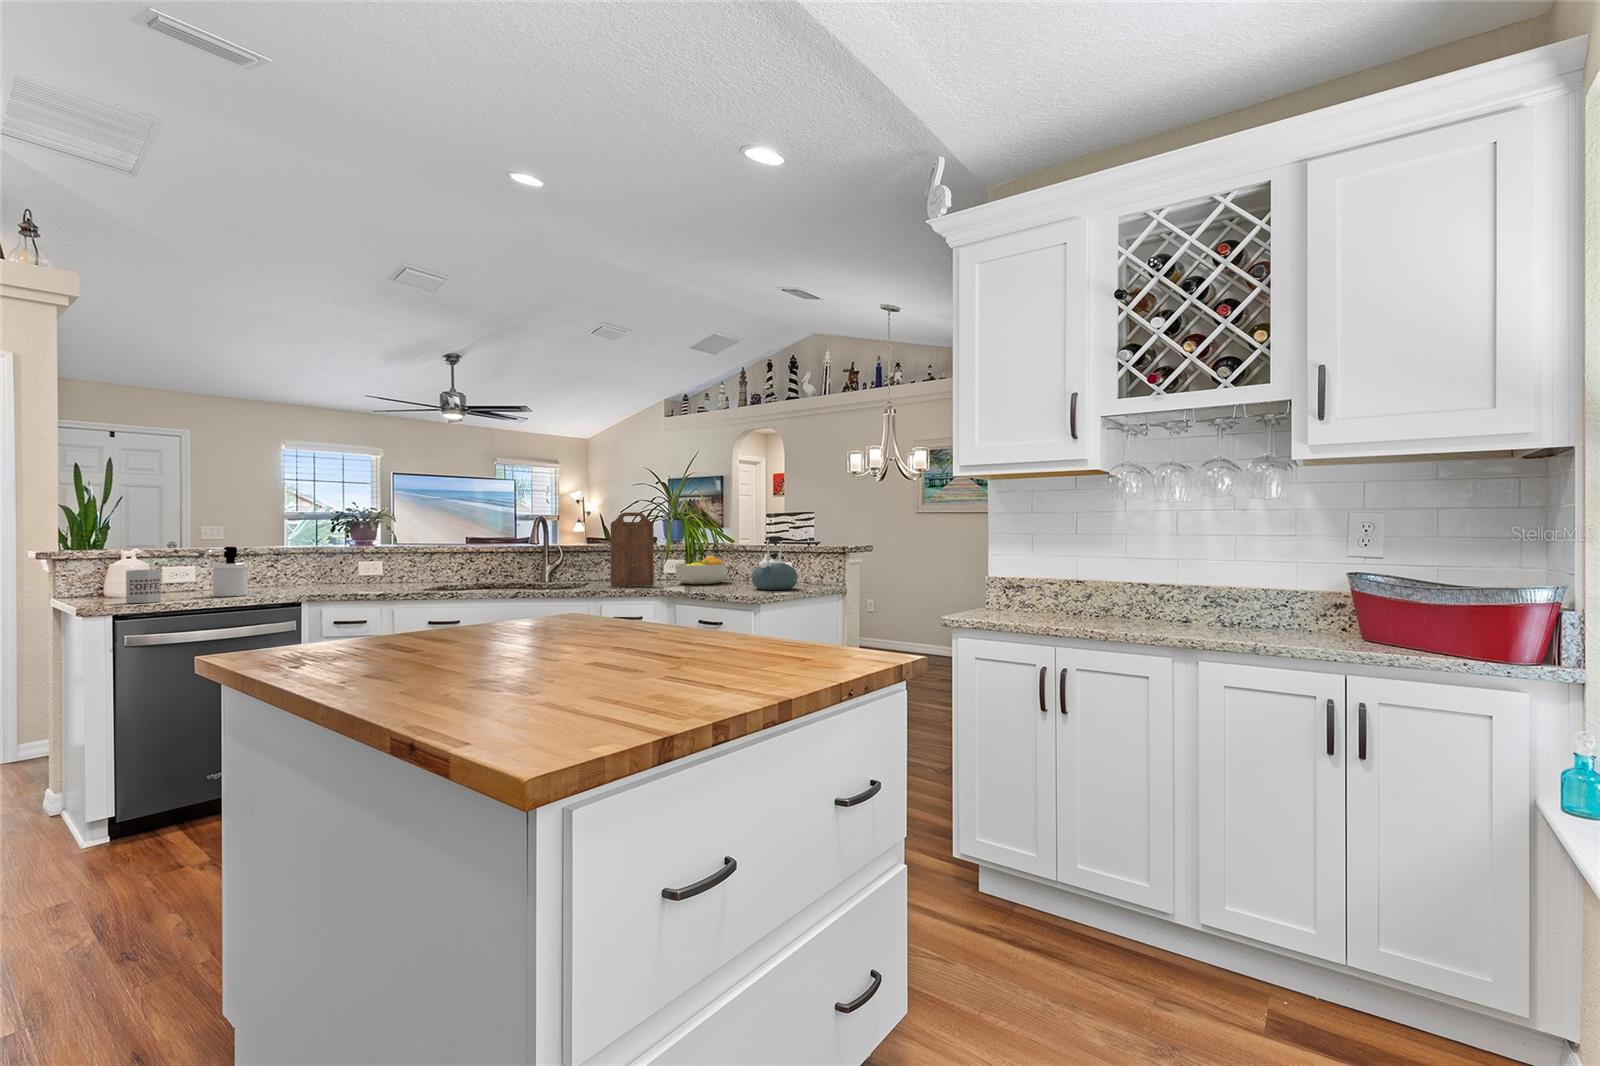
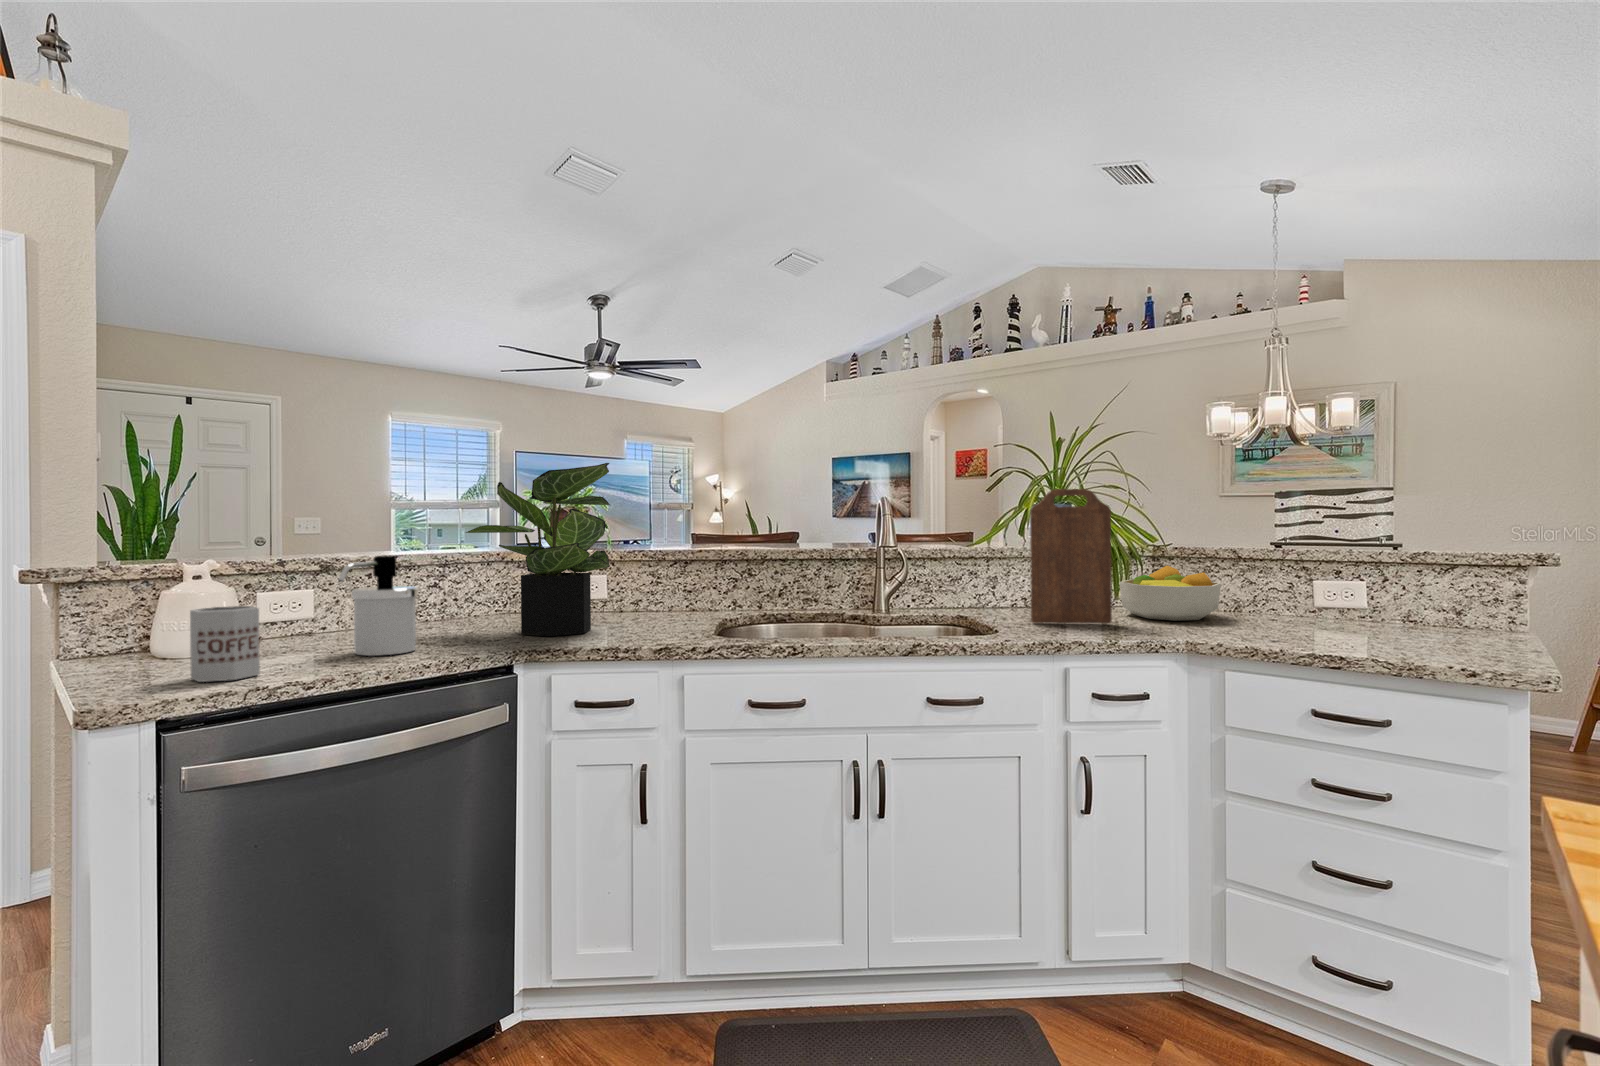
potted plant: none [281,499,372,591] -> present [466,463,610,636]
kettle: present [752,536,797,590] -> none [1341,532,1453,640]

